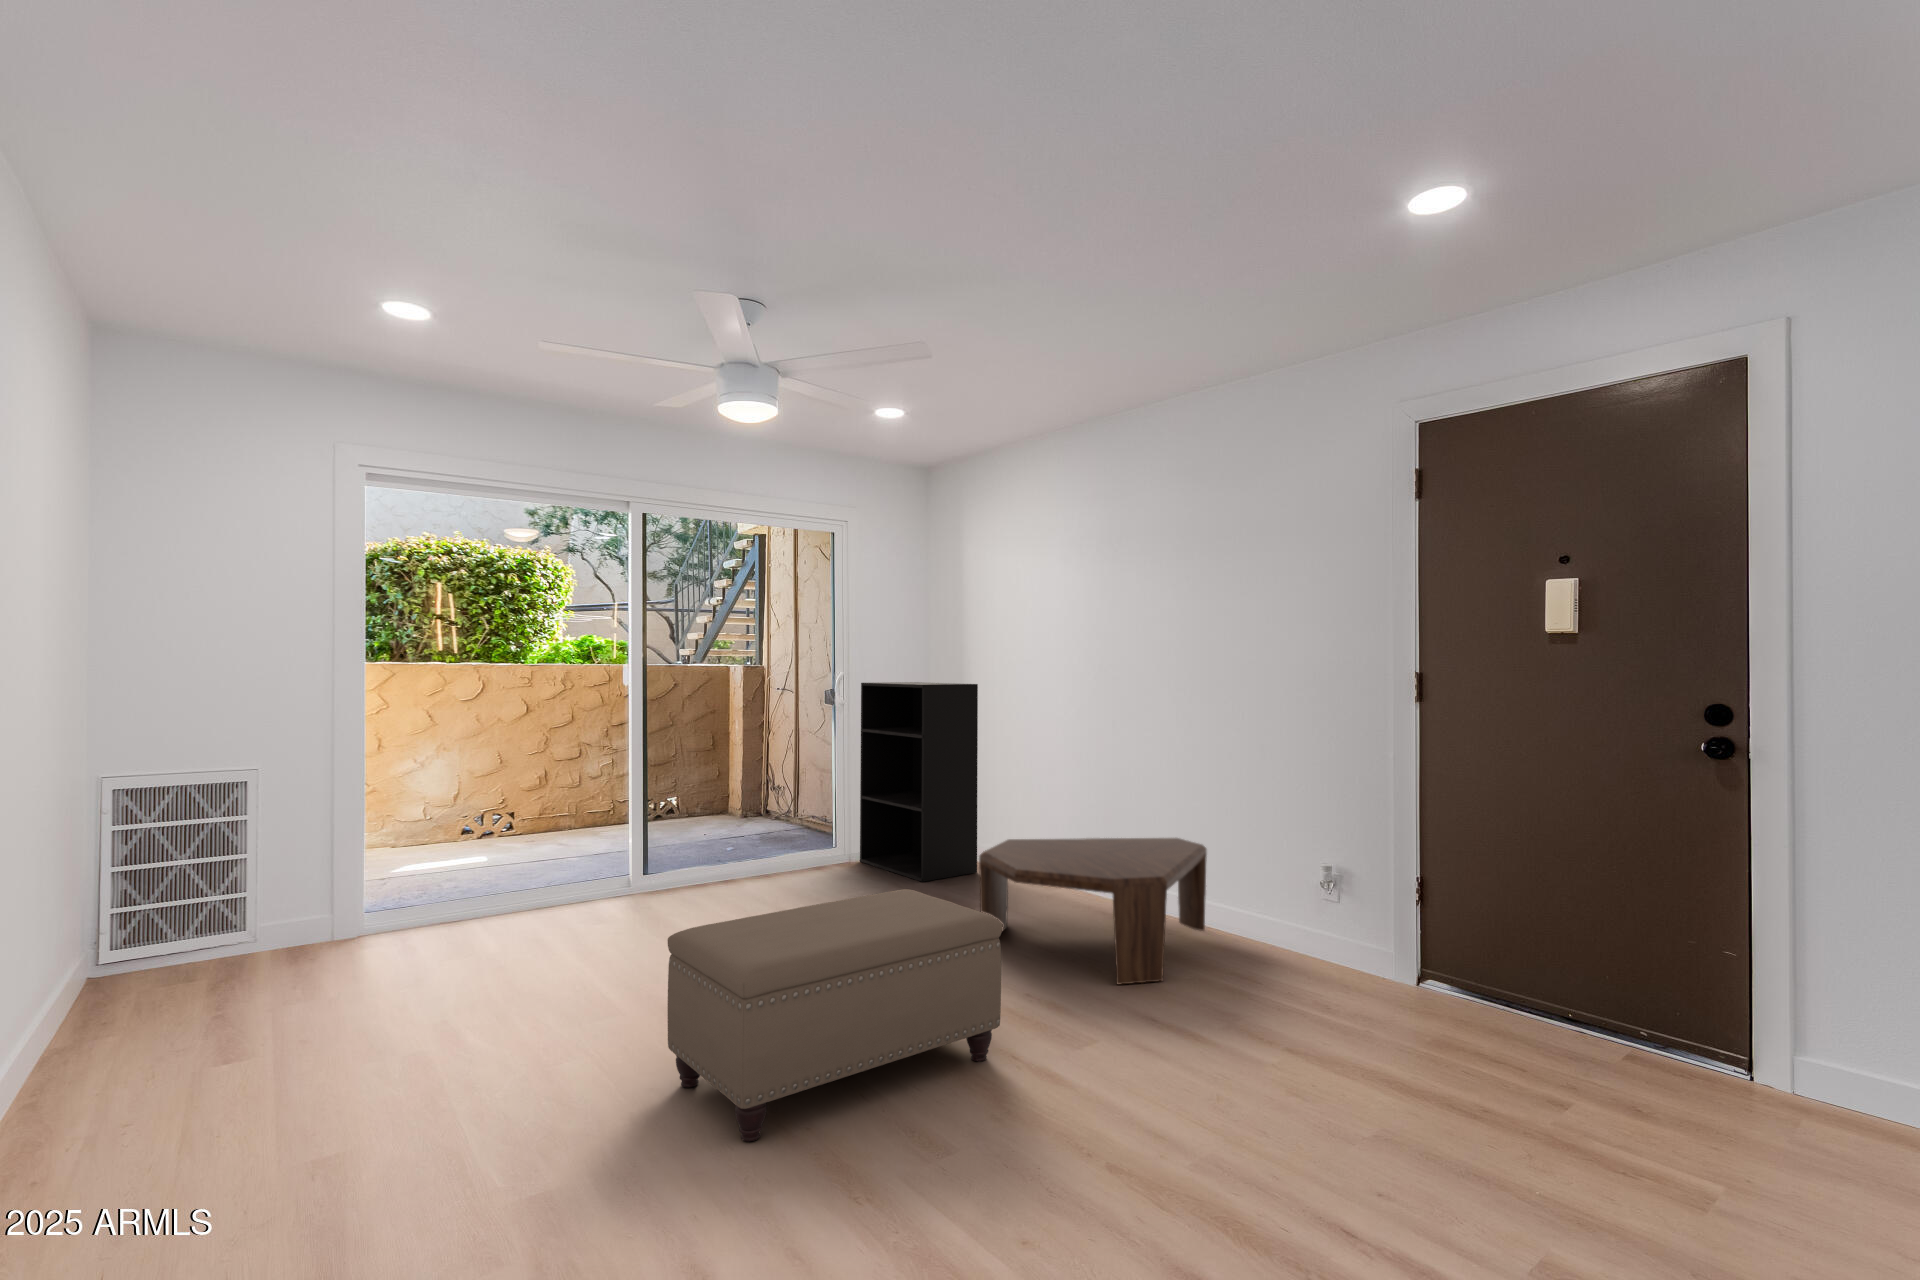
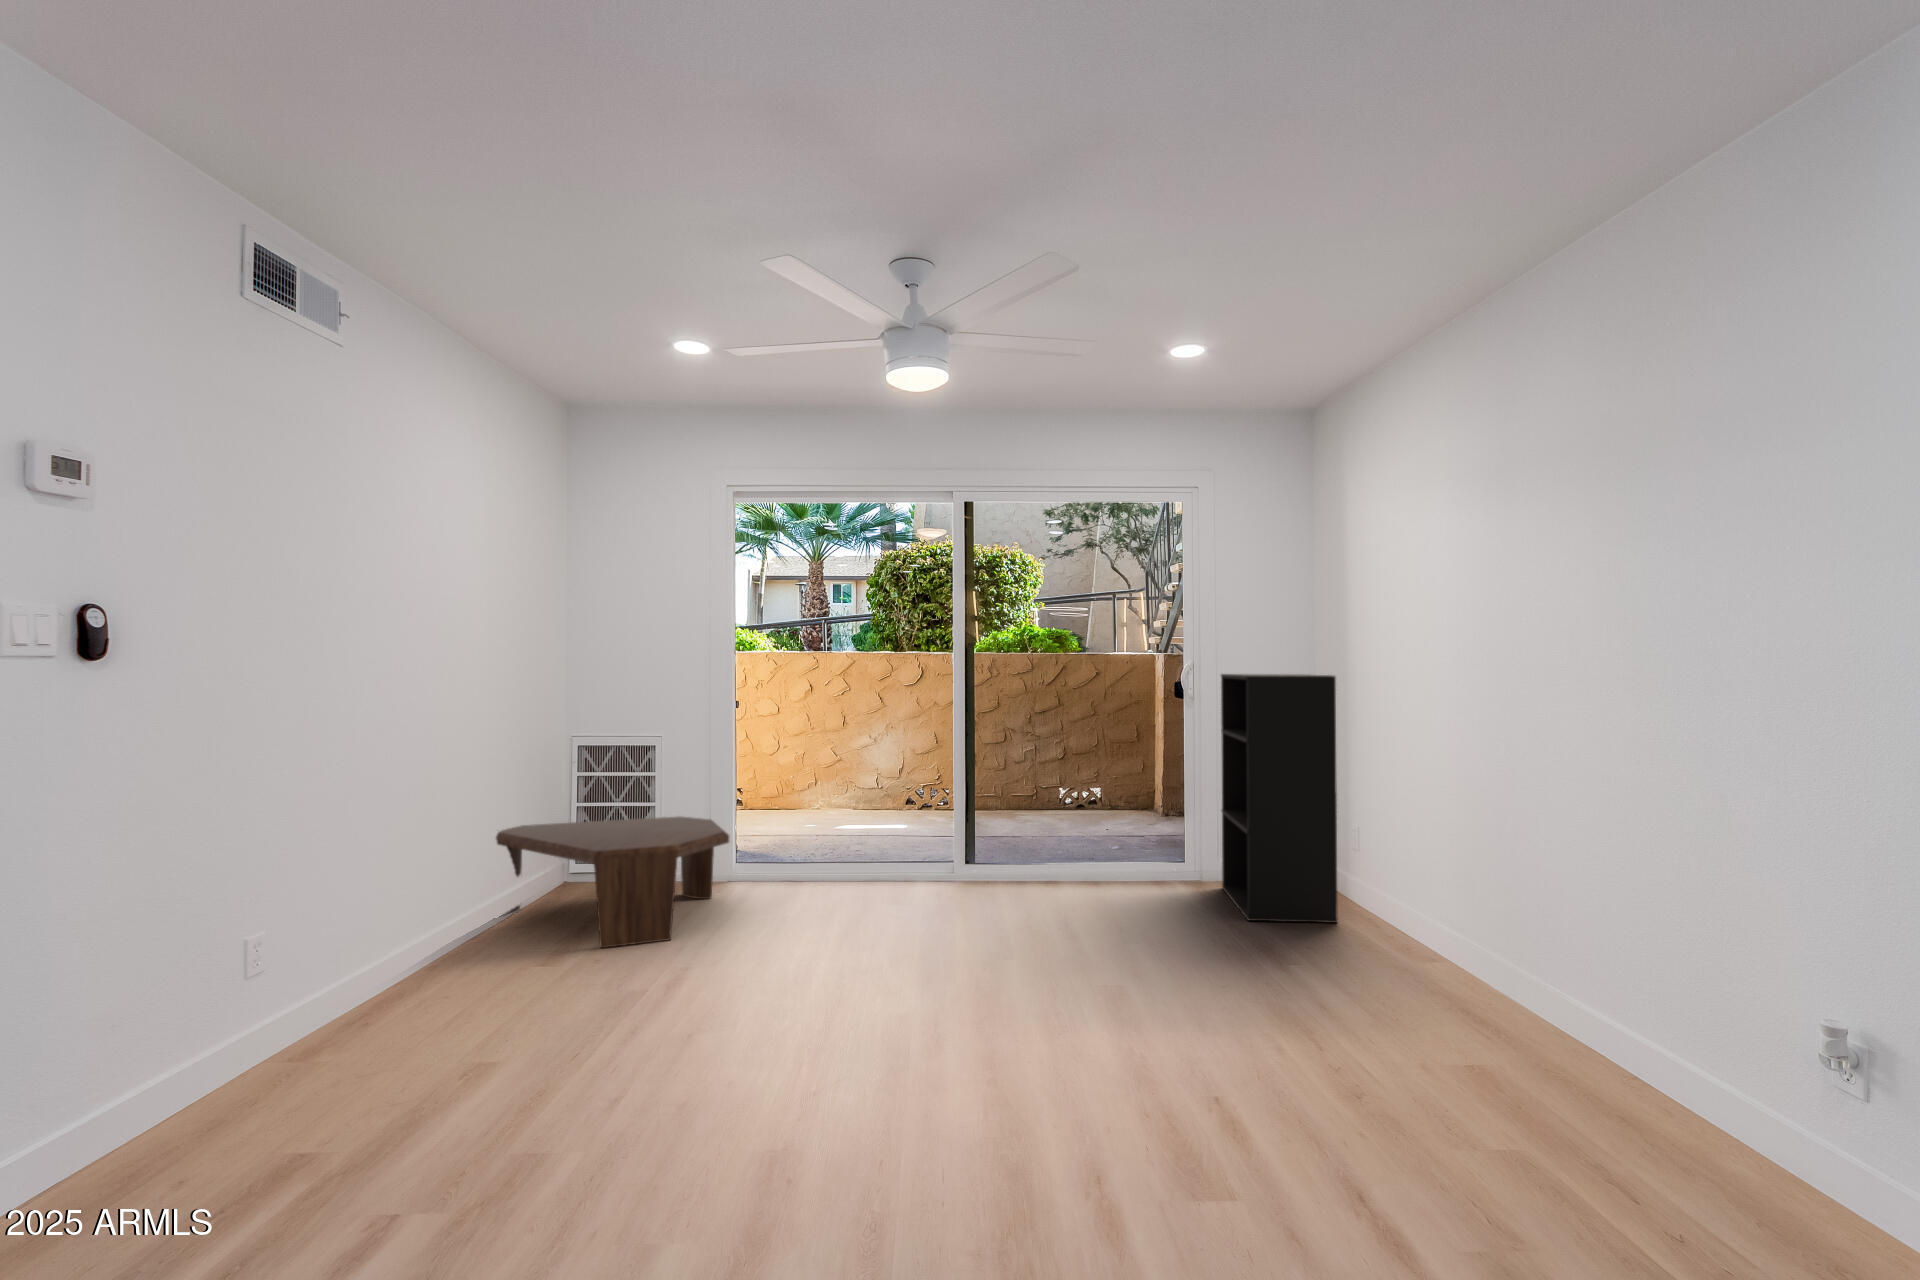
coffee table: present [979,838,1207,984] -> present [496,817,729,948]
ottoman: present [668,889,1003,1142] -> none [629,899,970,1113]

